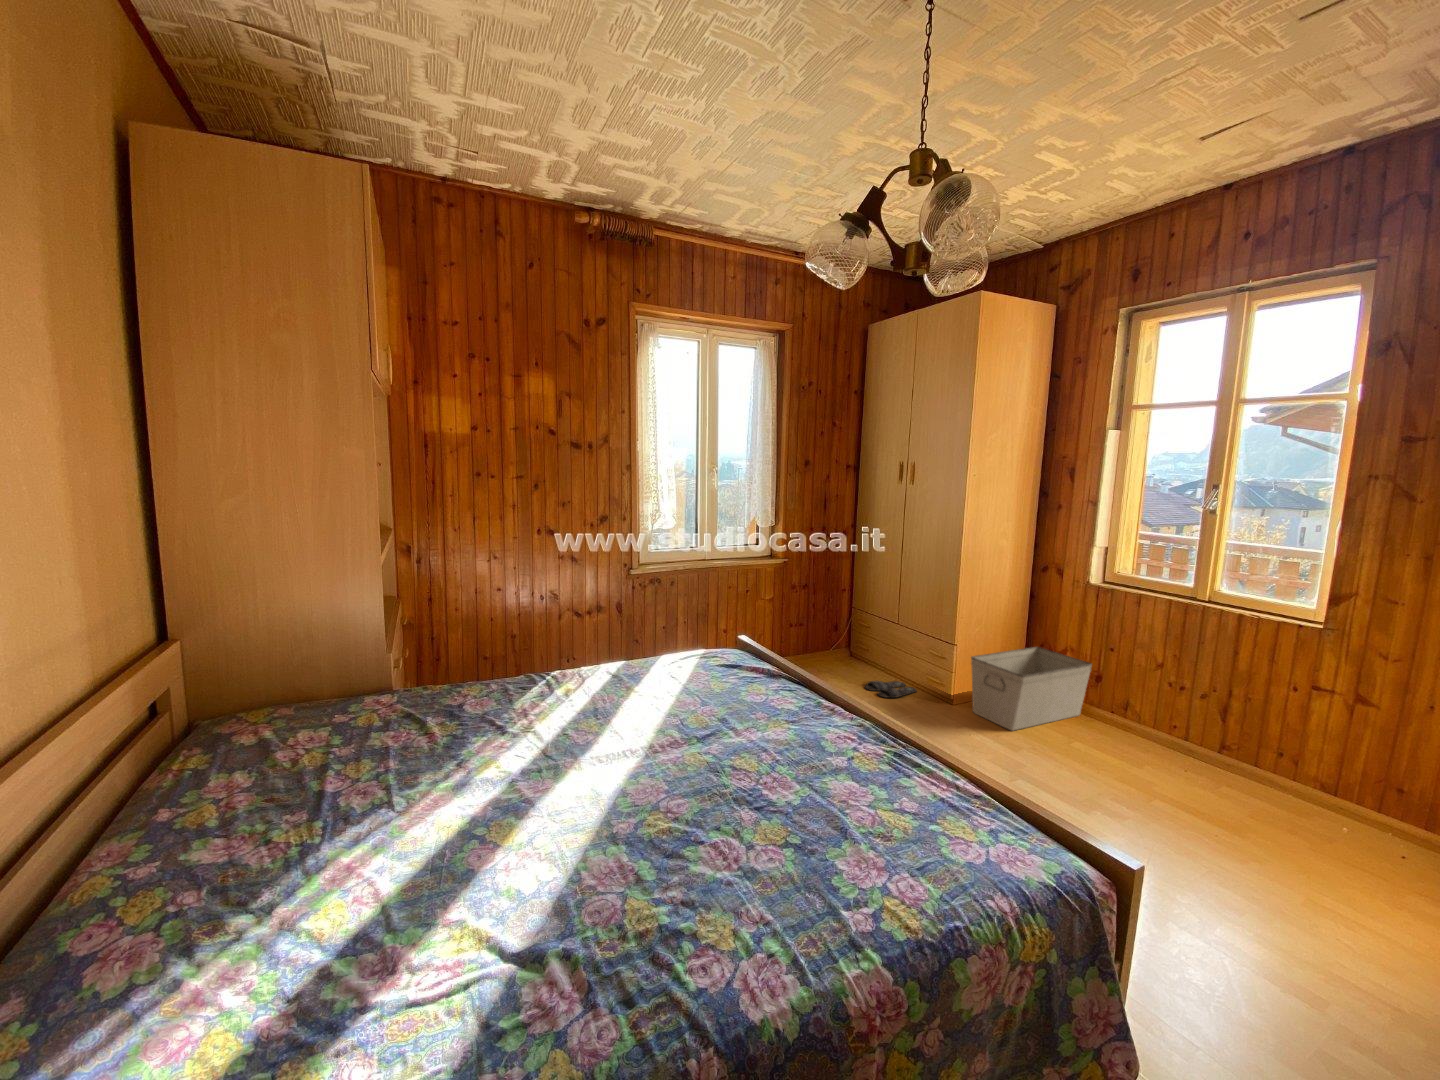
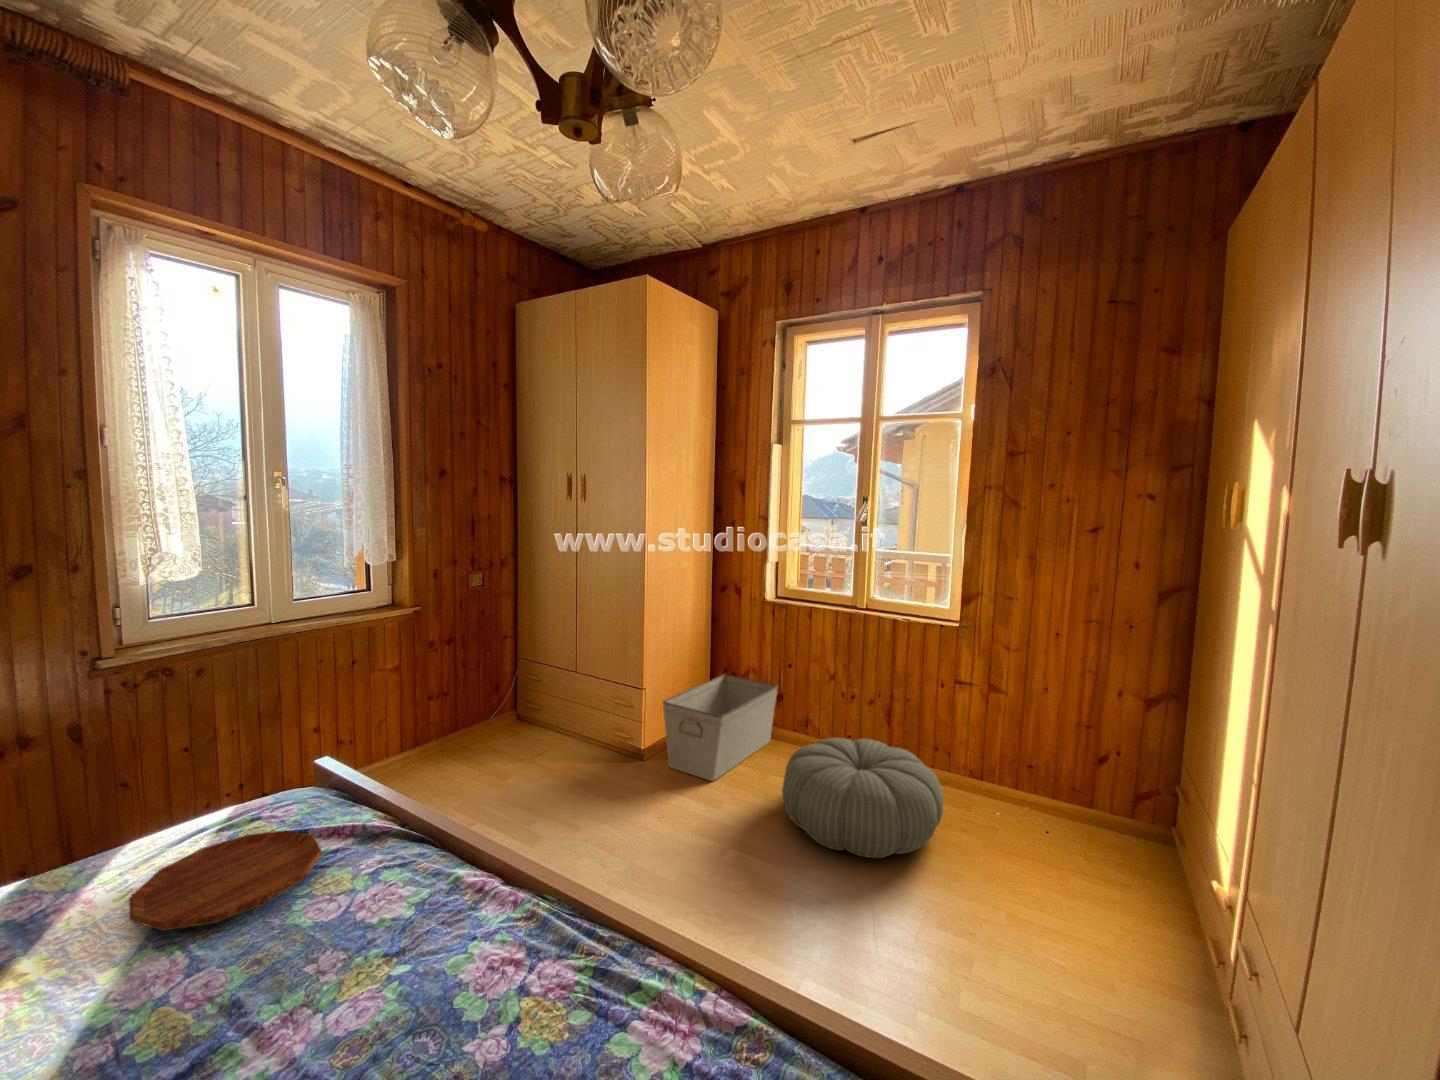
tray: none [682,660,755,688] -> present [129,830,322,931]
slippers: present [865,681,917,698] -> none [538,744,603,773]
pouf: none [1074,715,1261,827] -> present [782,738,944,858]

